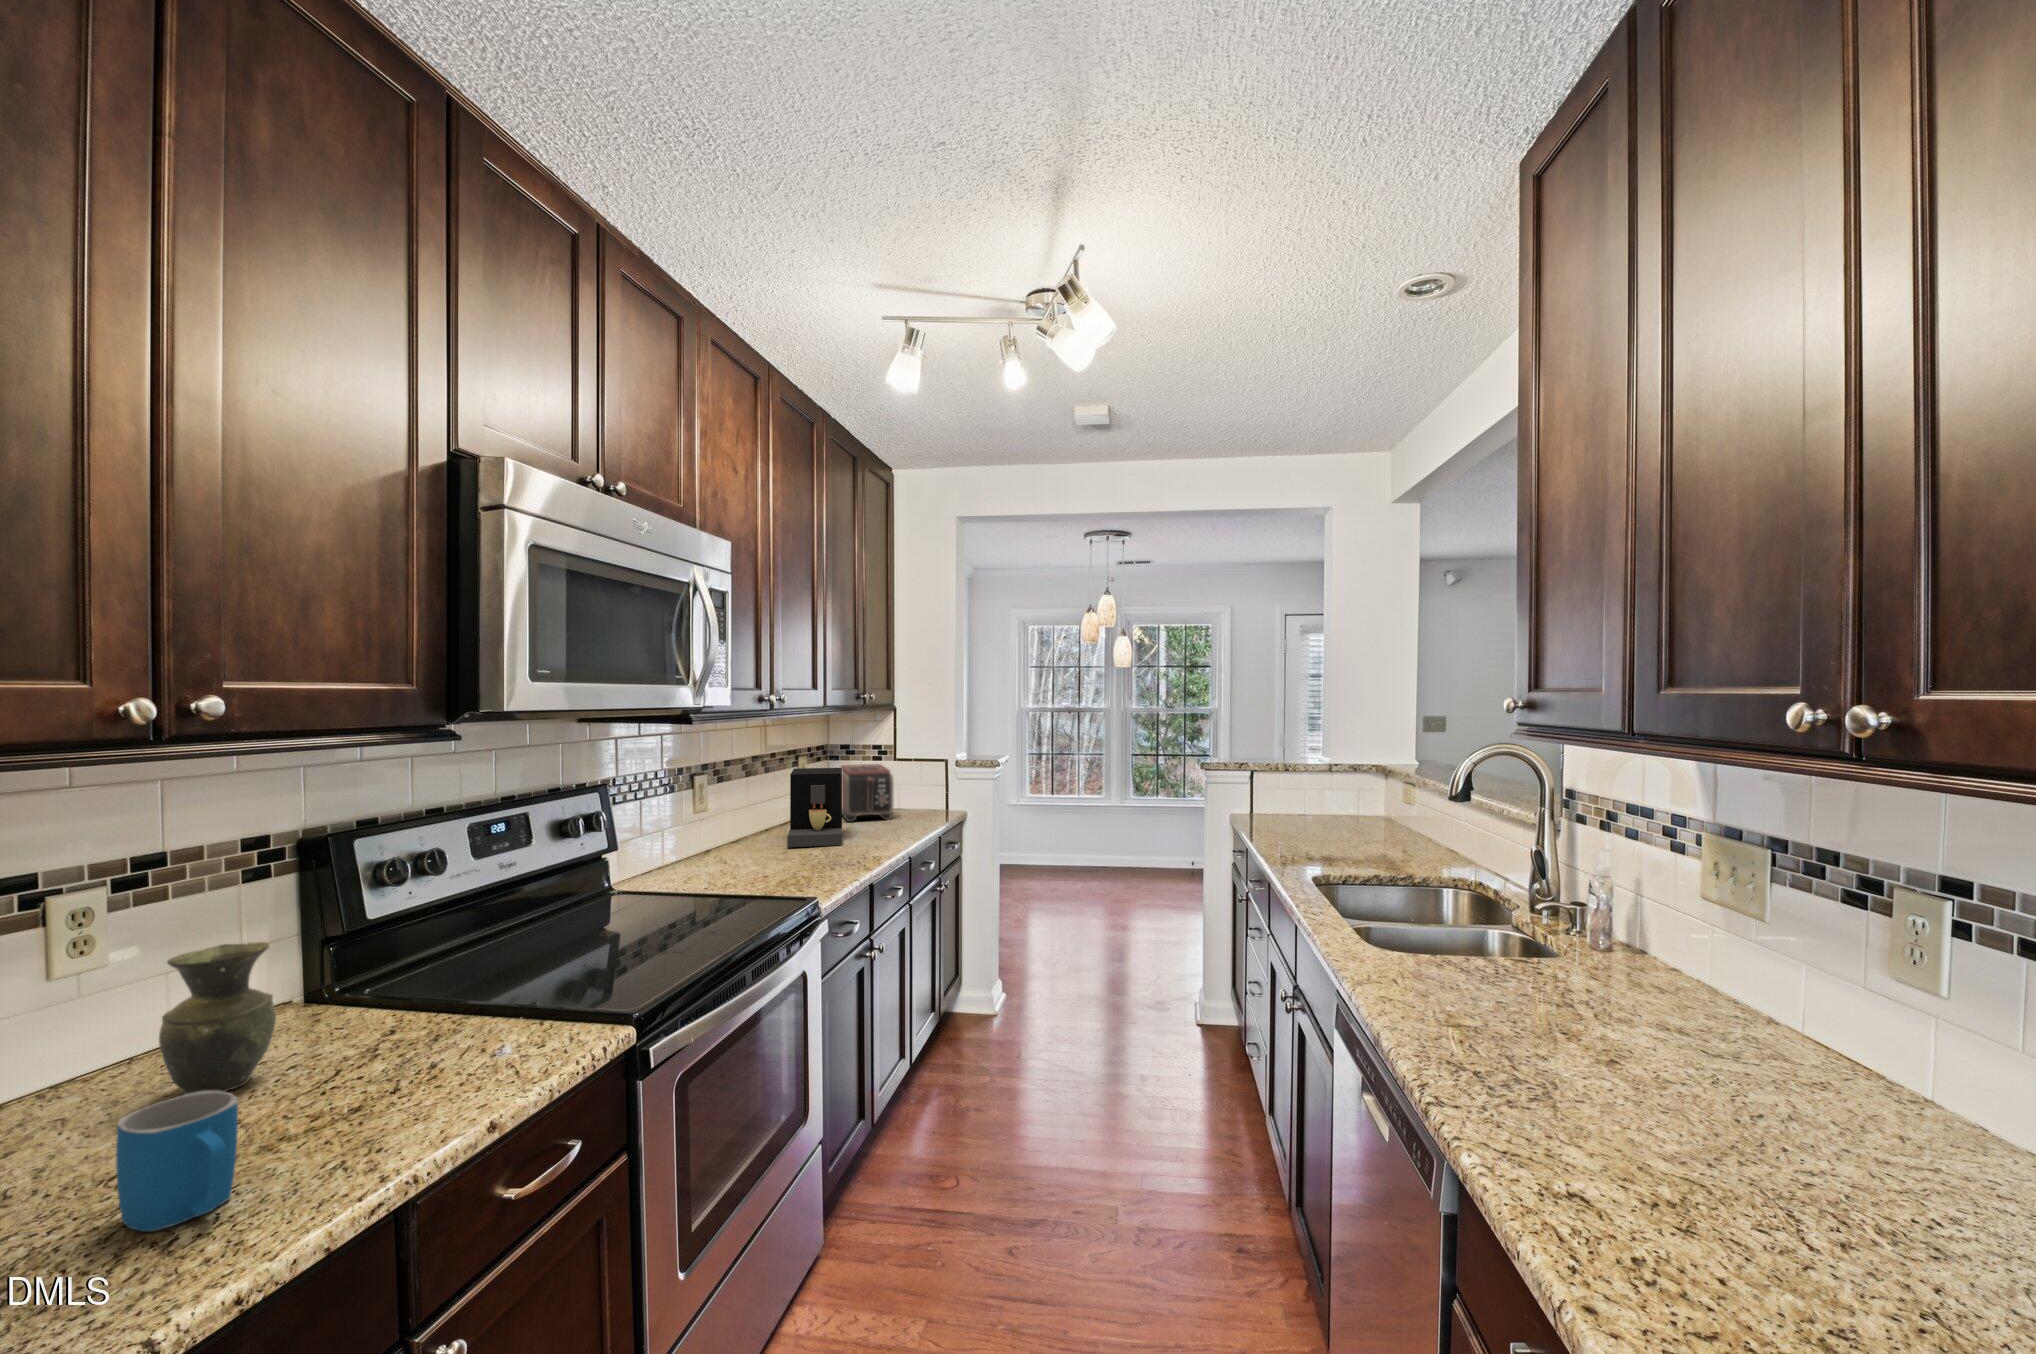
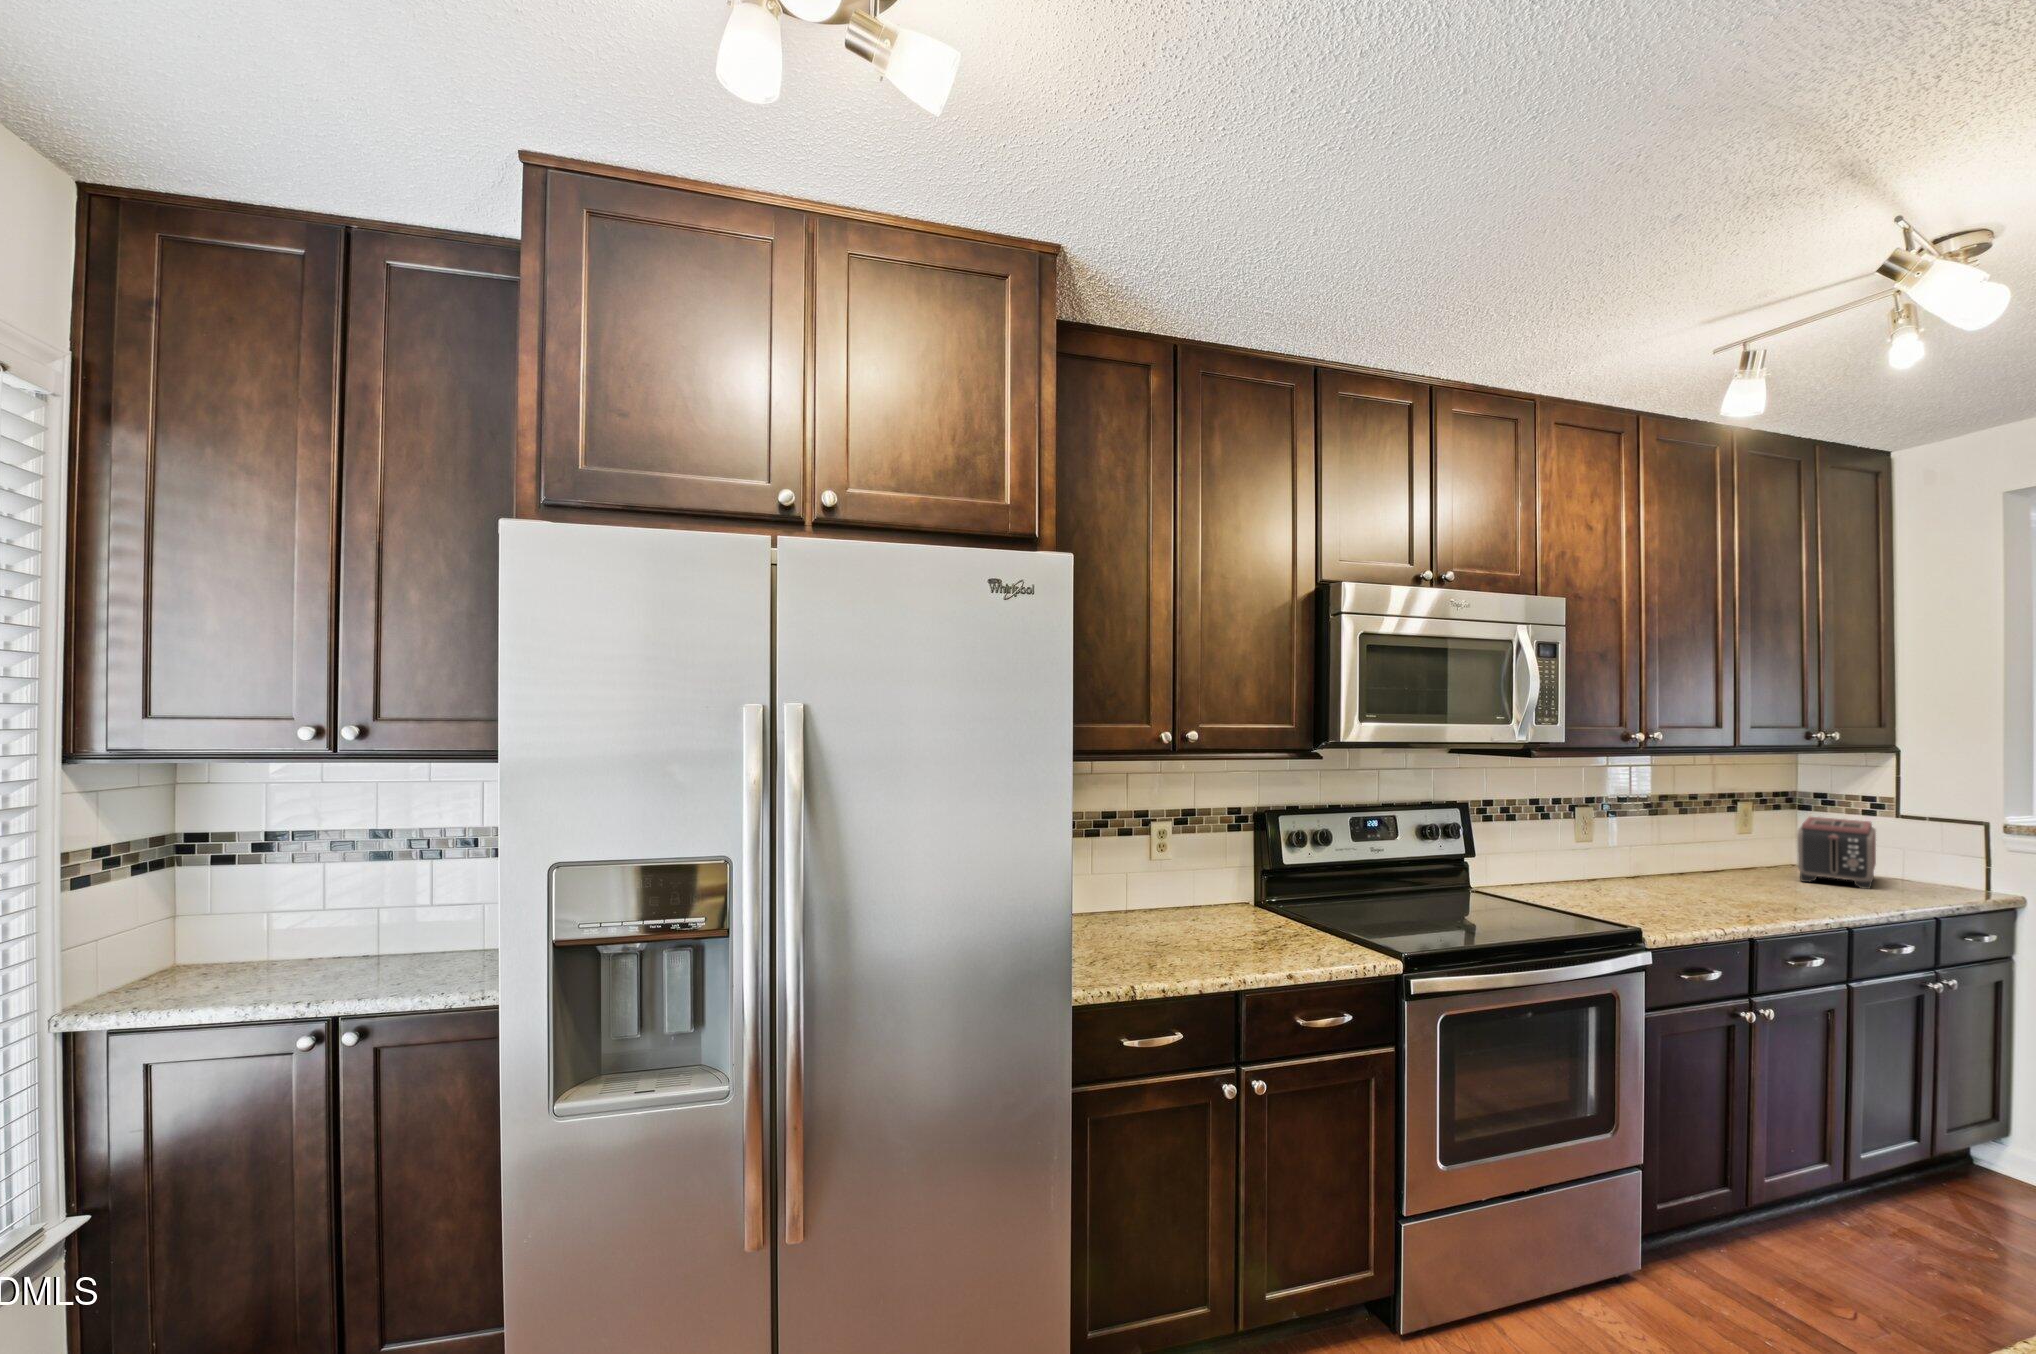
coffee maker: present [787,768,842,847] -> none [1683,812,1778,900]
vase: present [159,942,276,1095] -> none [1181,857,1225,929]
mug: present [116,1091,238,1231] -> none [1147,912,1184,963]

